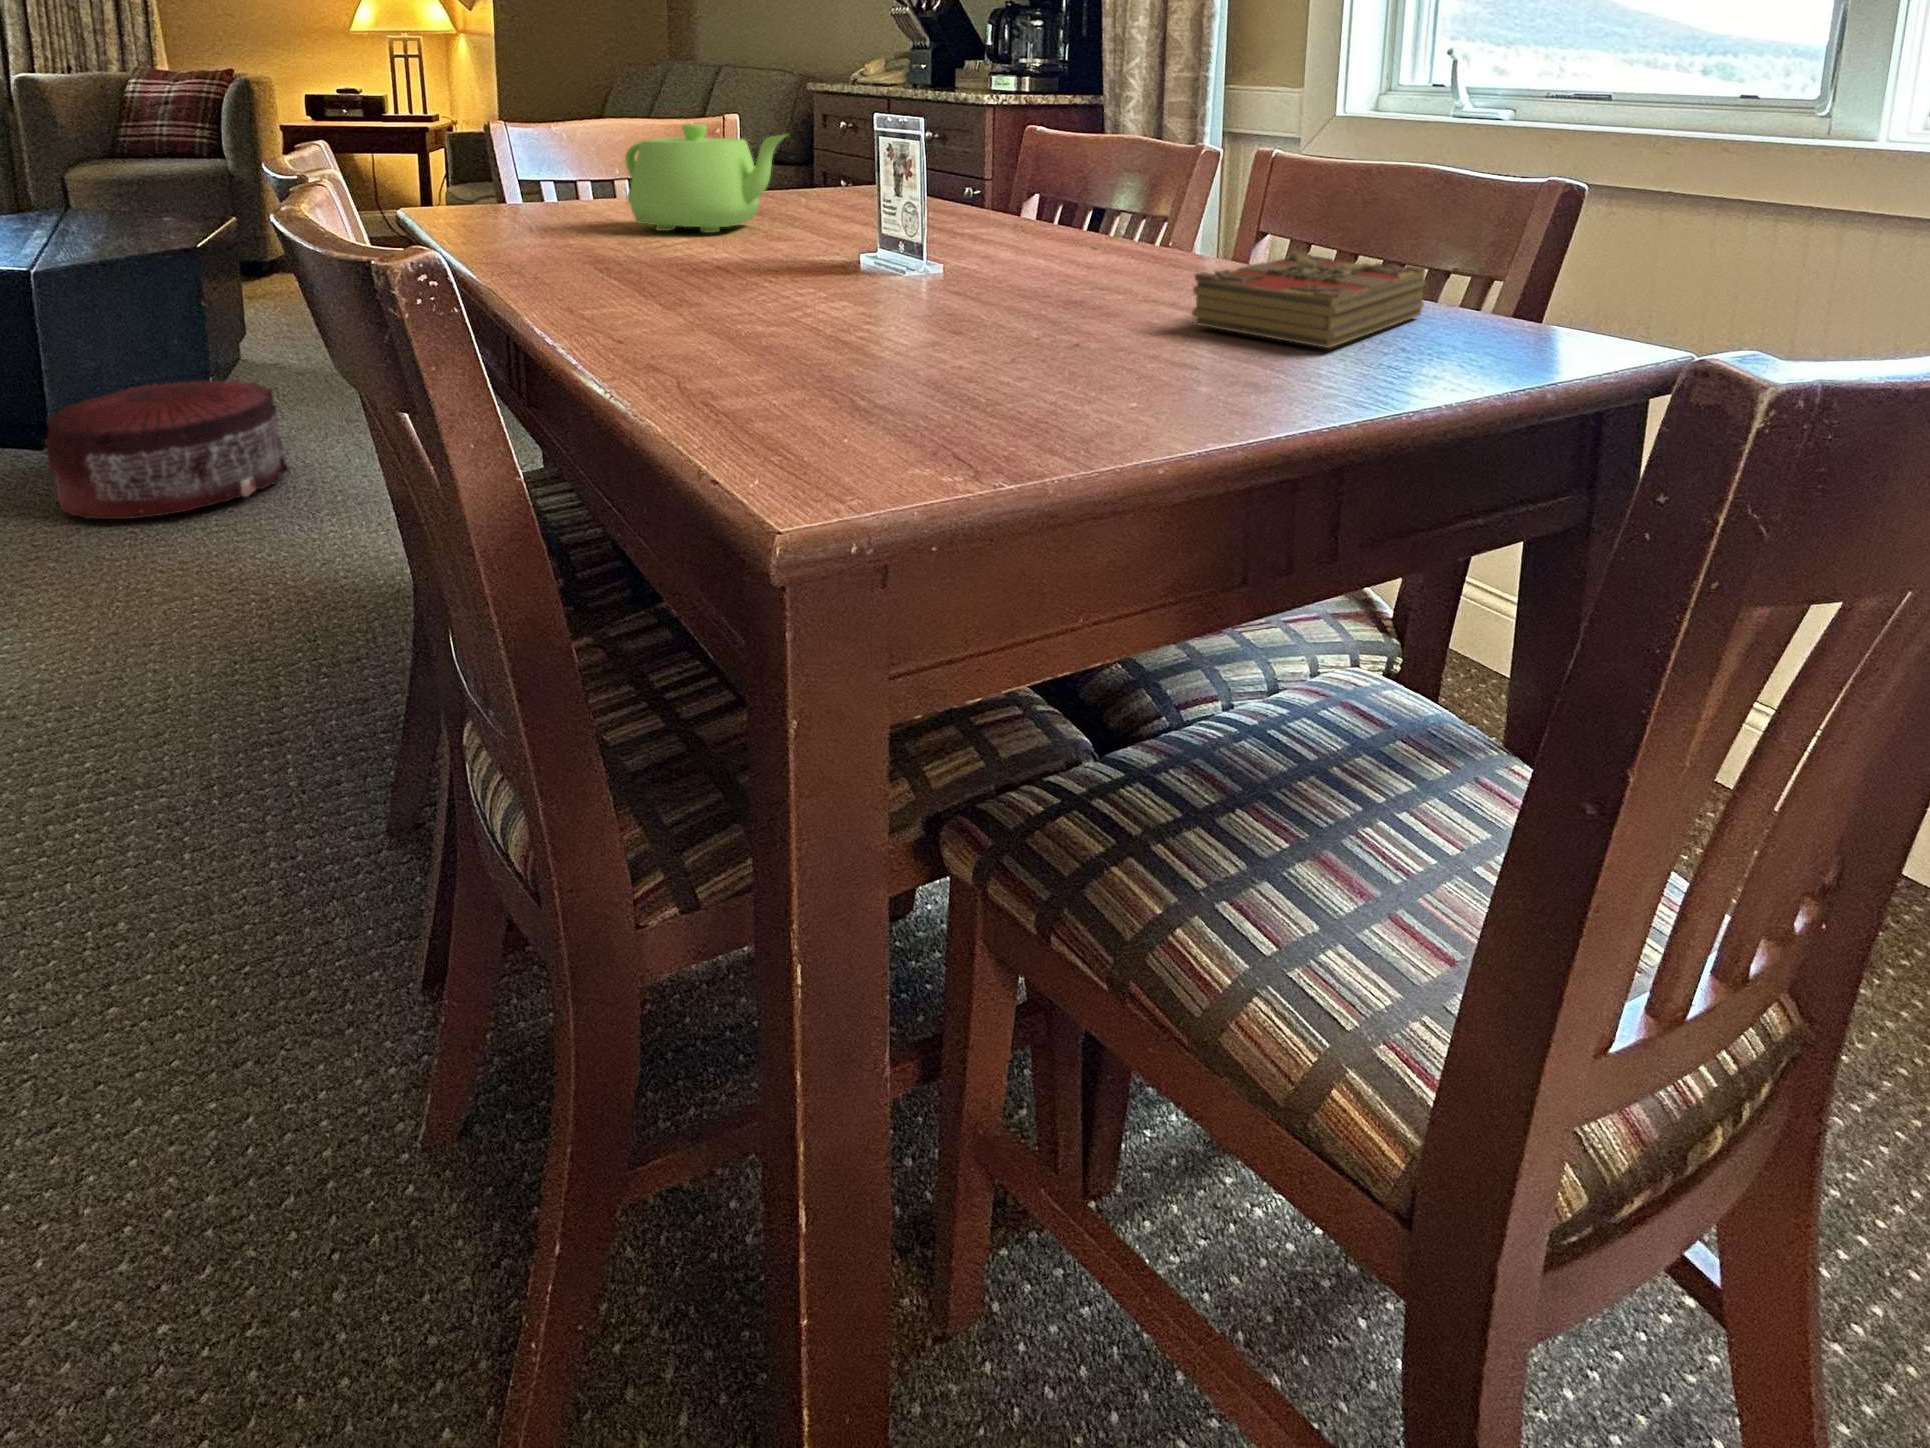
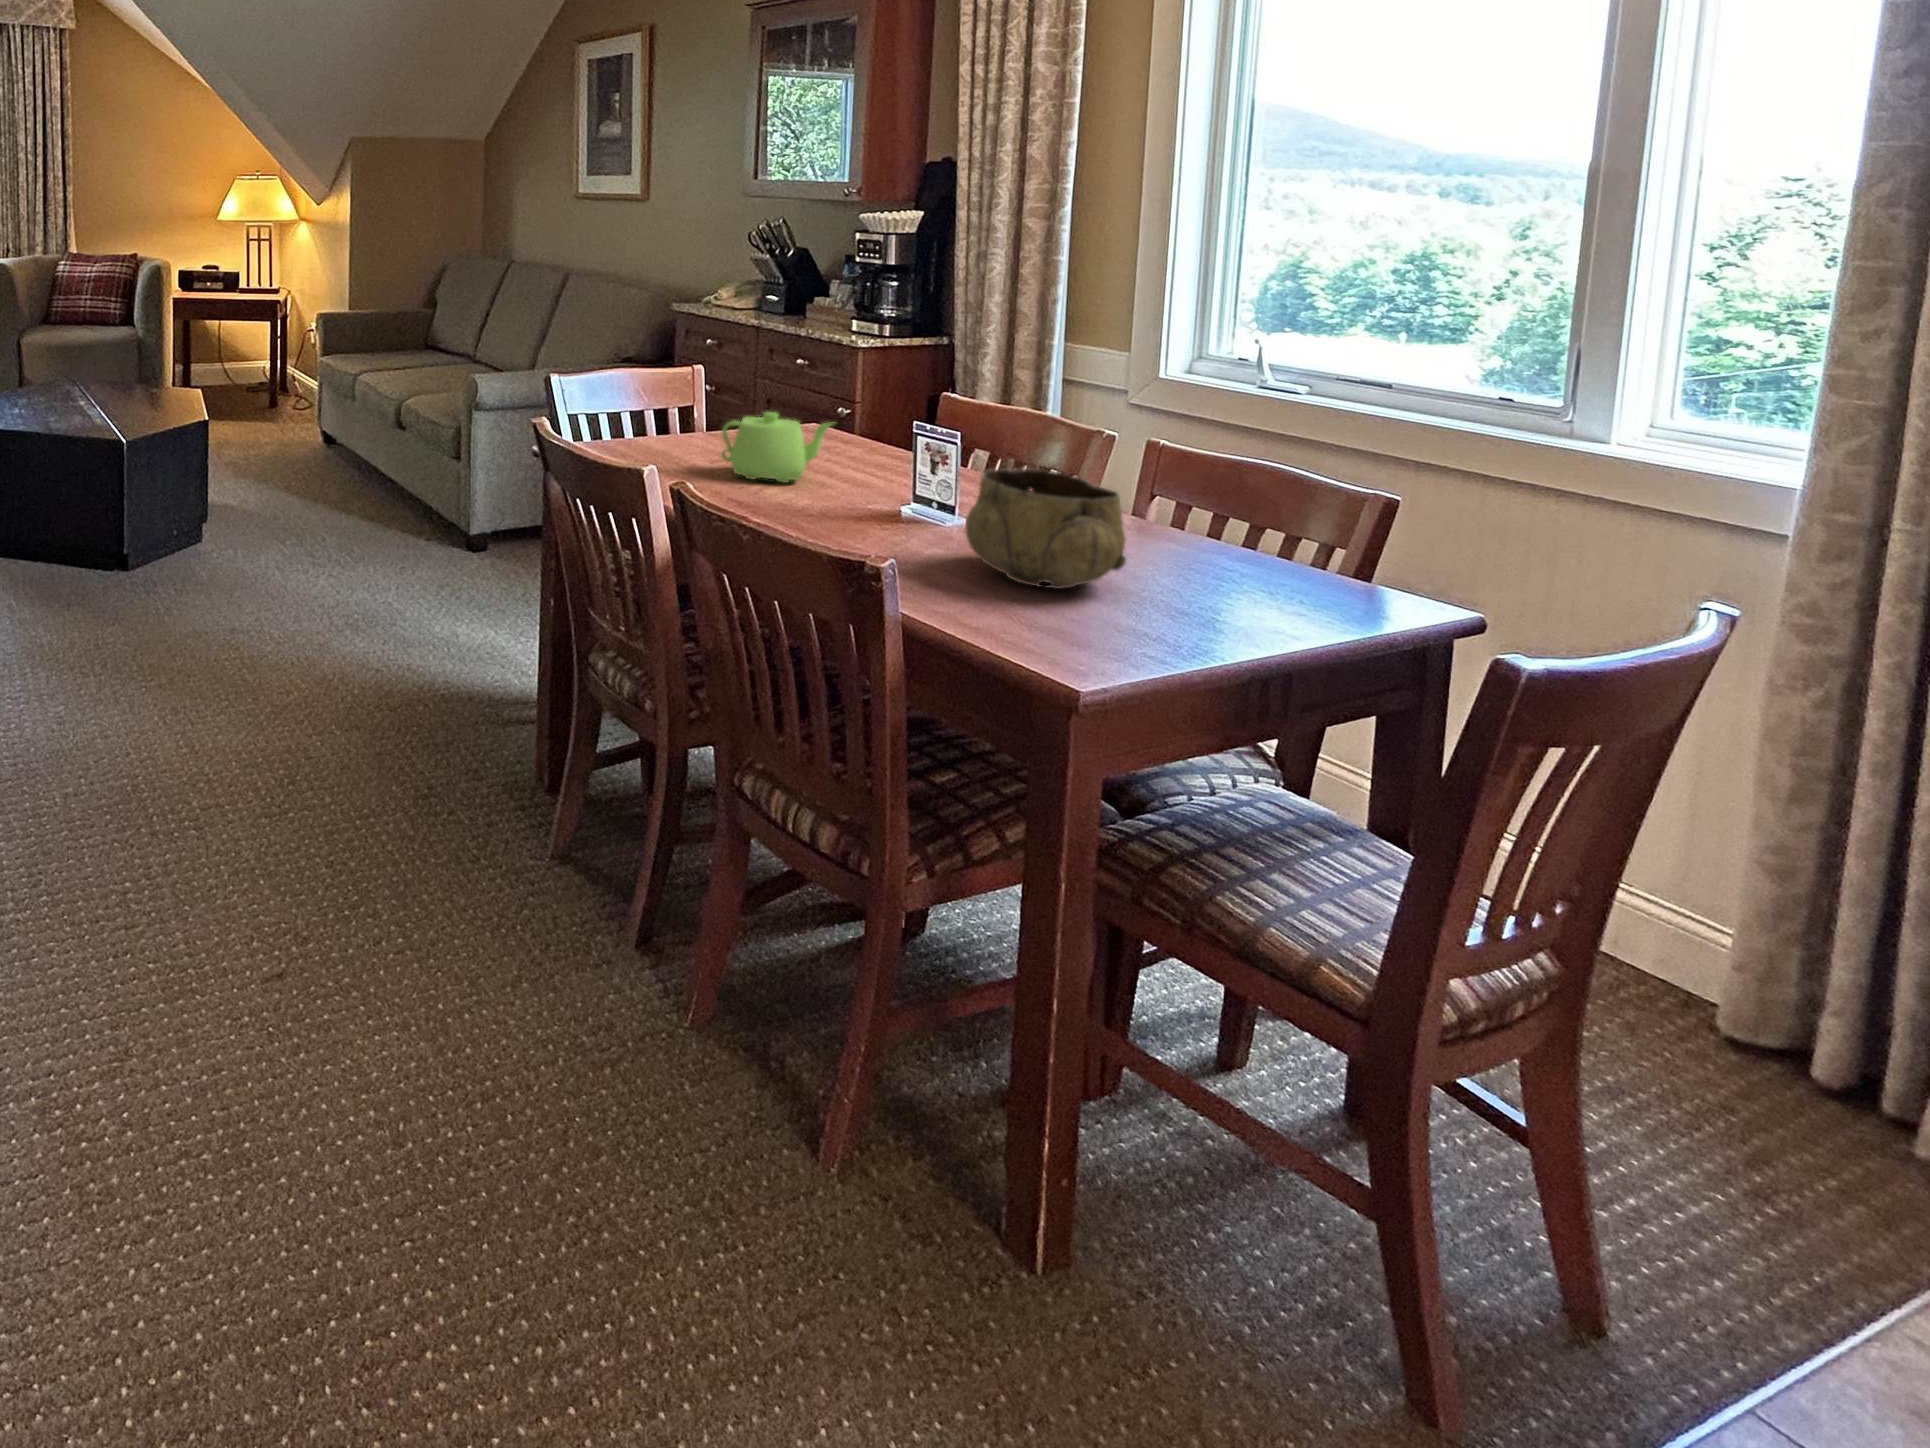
decorative bowl: none [817,137,1091,340] -> present [966,469,1126,589]
book: present [1192,253,1426,348] -> none [1178,538,1312,606]
pouf: present [44,379,290,519] -> none [174,526,321,629]

